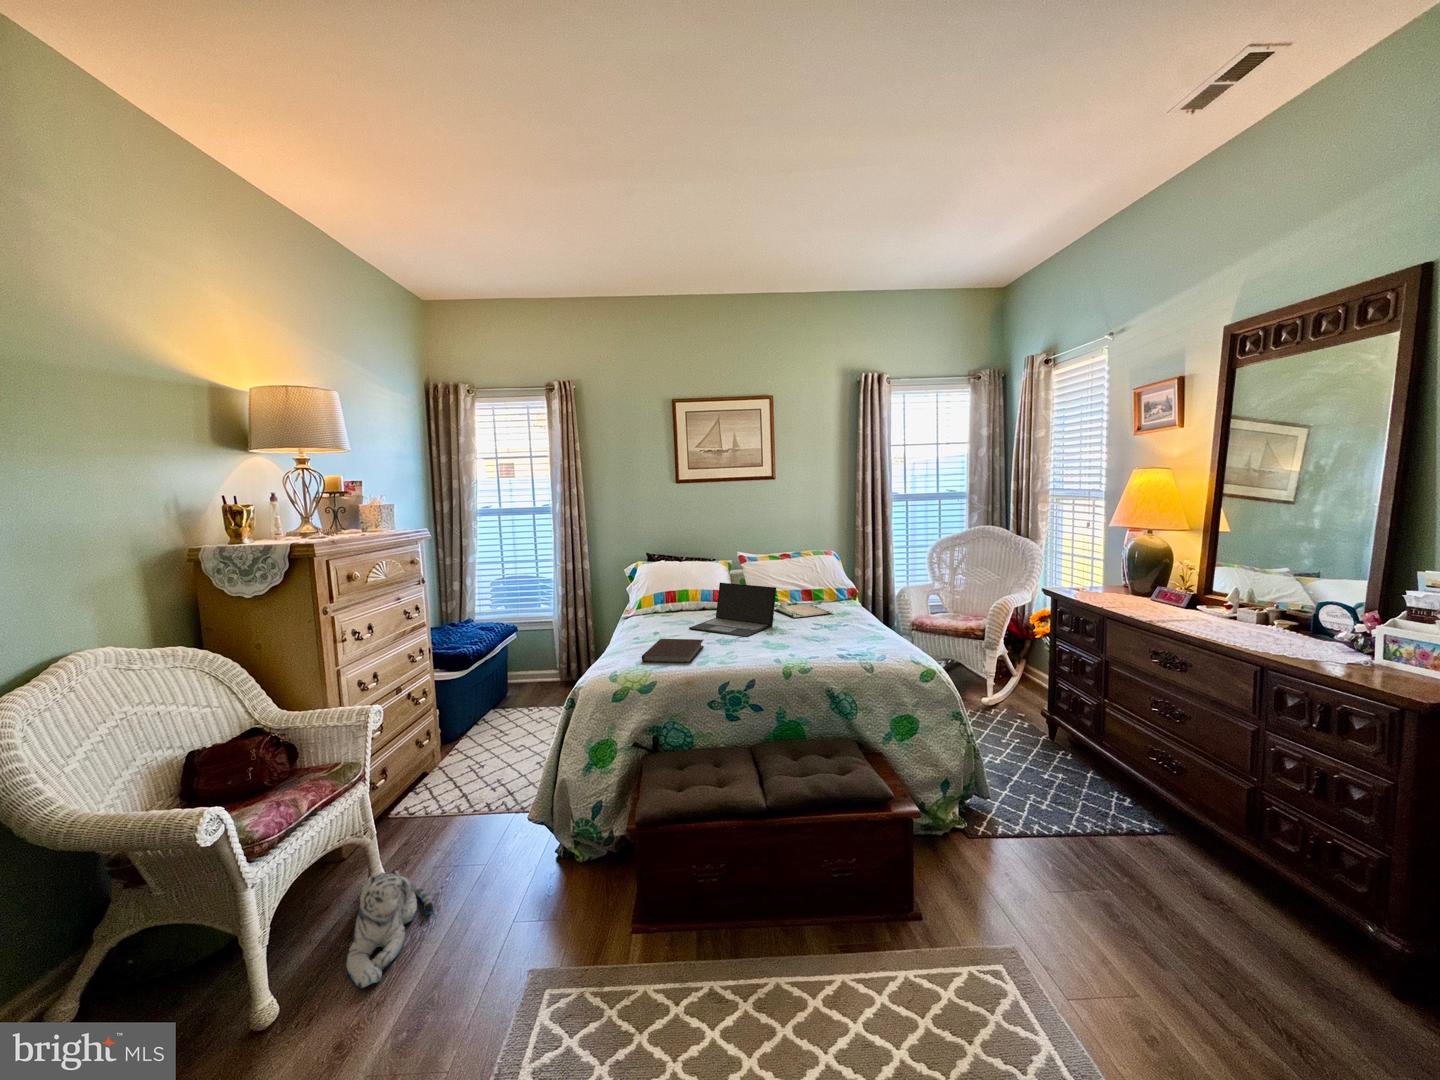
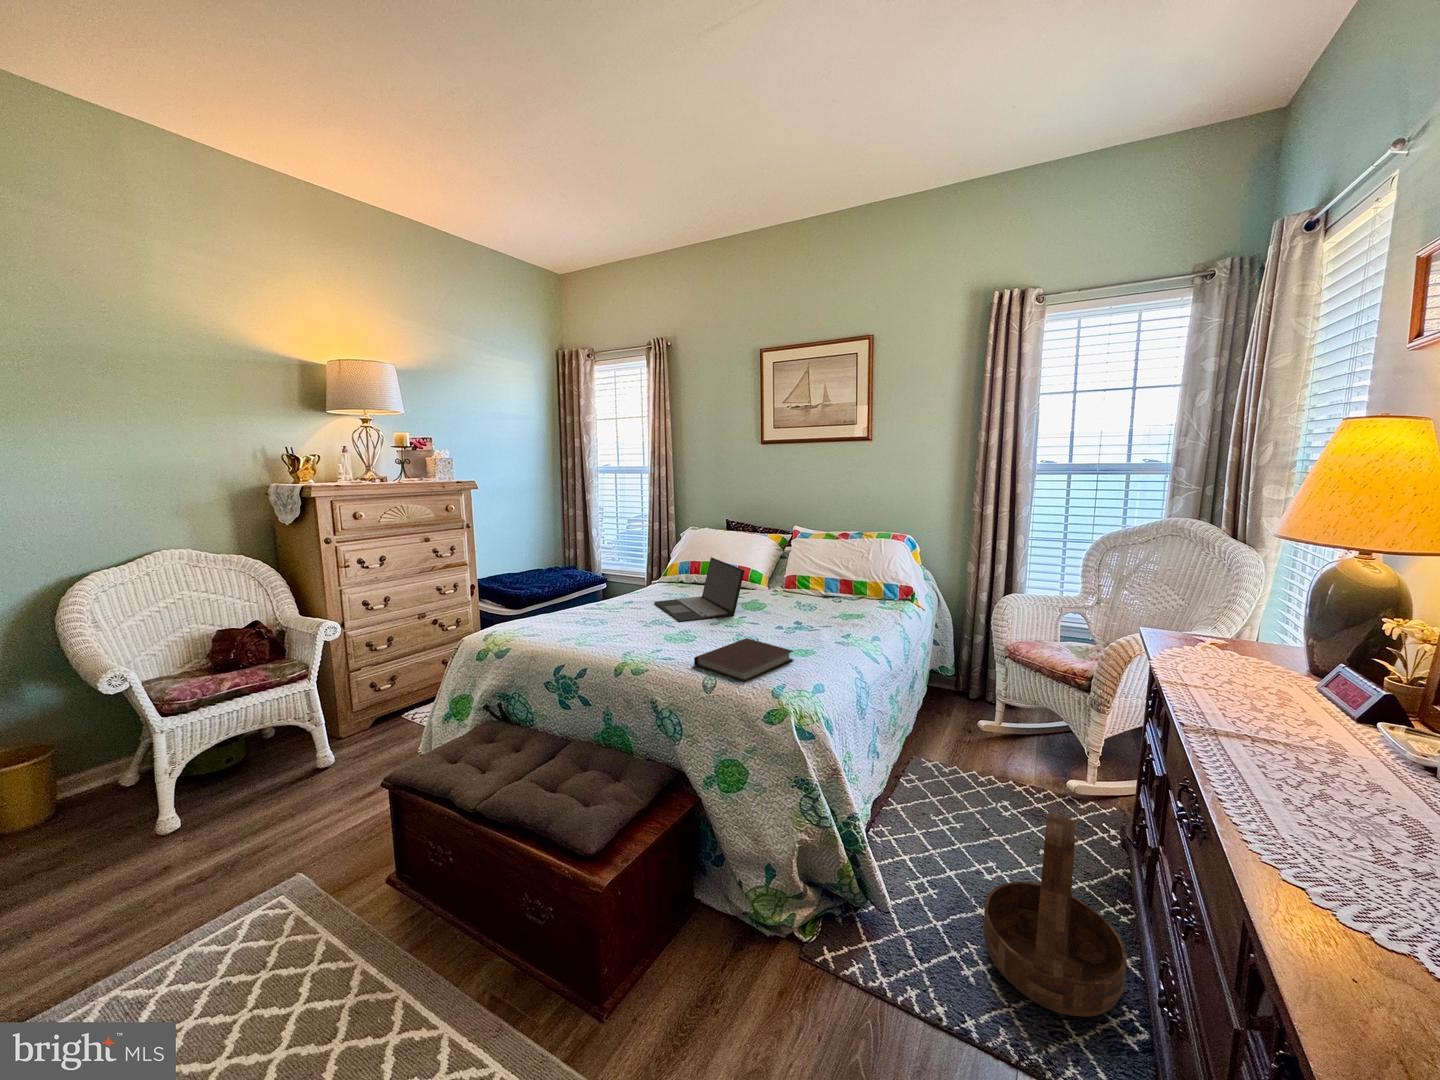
tray: present [774,602,832,618] -> none [779,590,836,613]
notebook: present [642,639,704,664] -> present [694,638,793,682]
basket: none [1022,697,1105,805] -> present [983,813,1127,1017]
plush toy: present [346,871,433,989] -> none [223,752,341,834]

